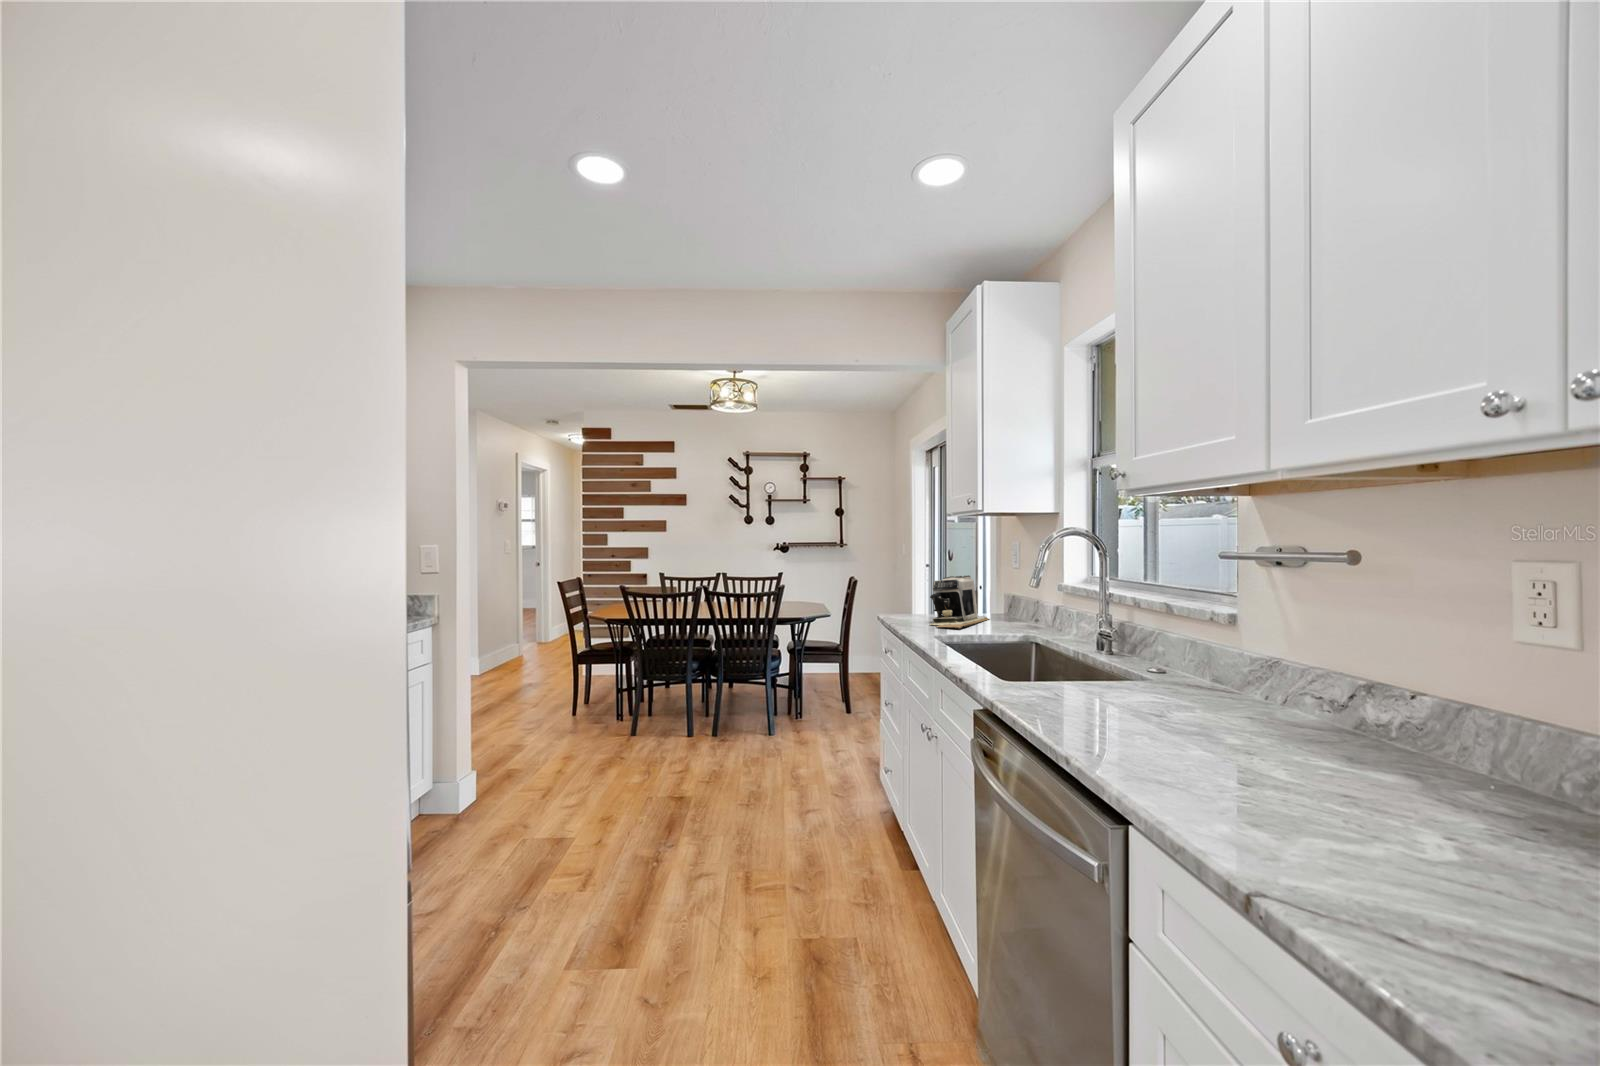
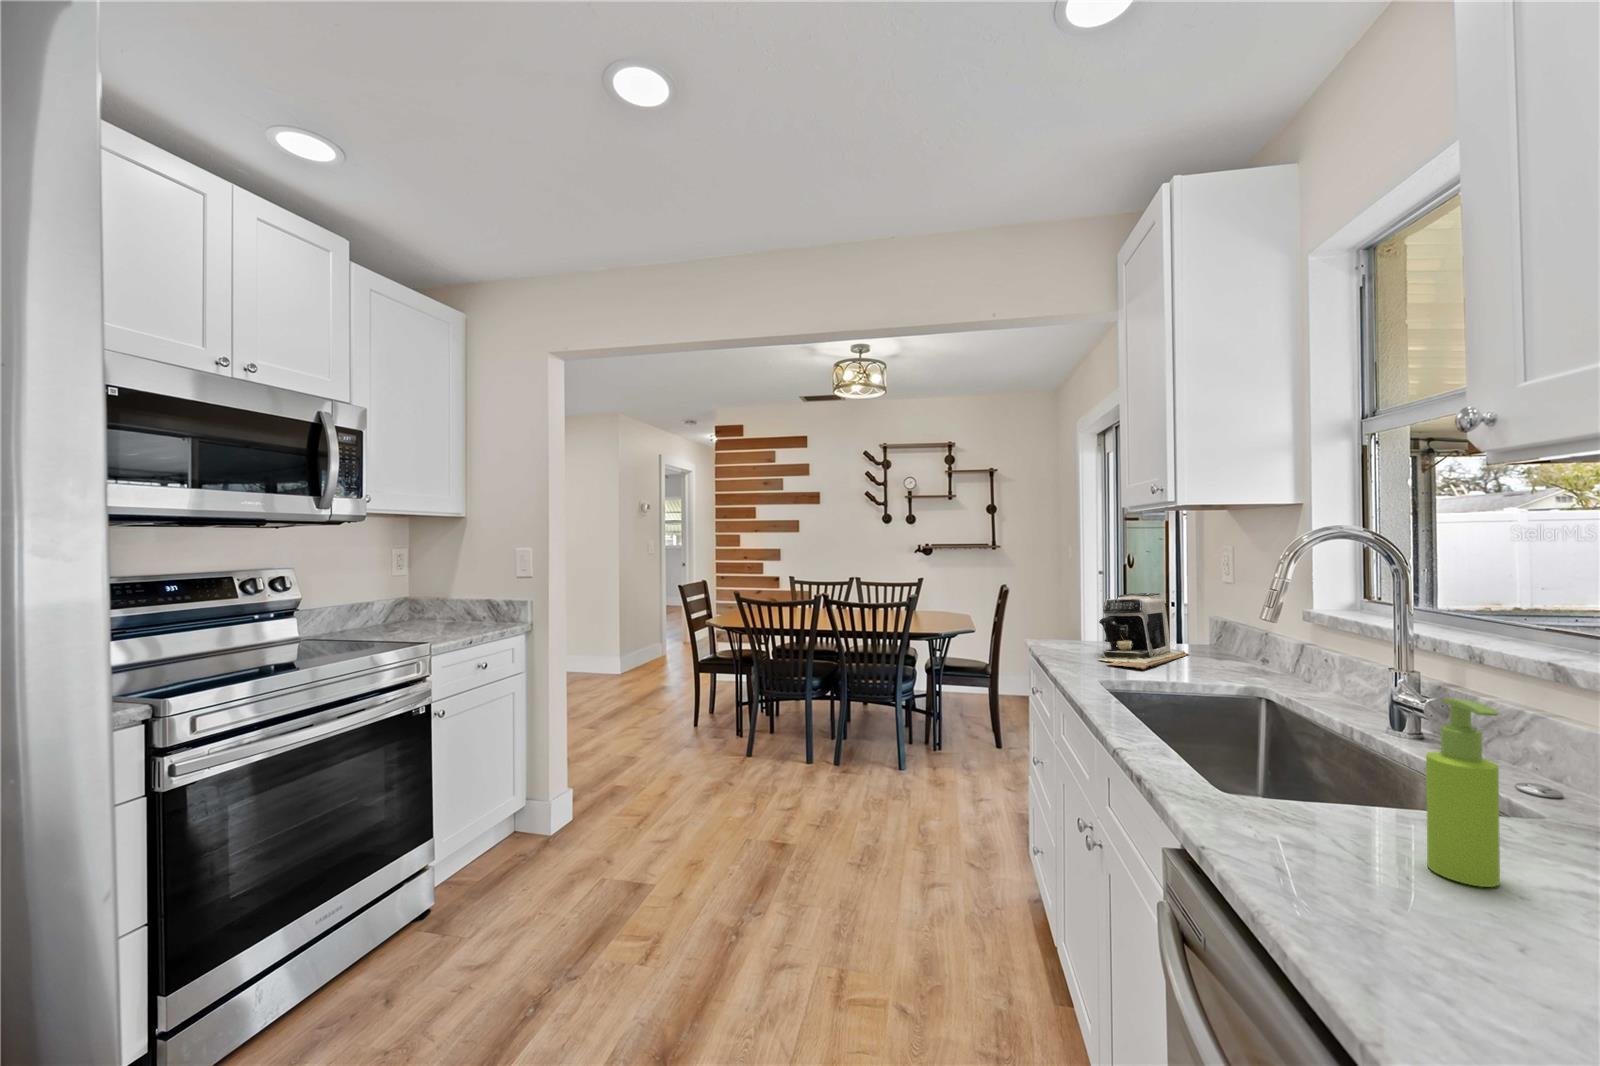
soap dispenser: none [1094,616,1124,708] -> present [1426,698,1500,887]

